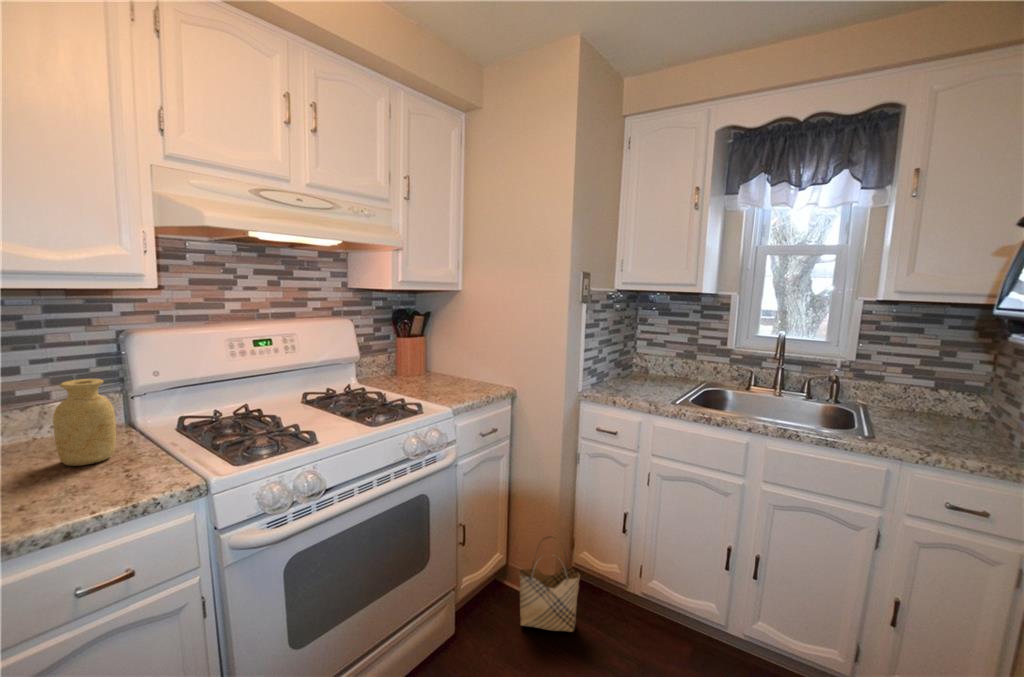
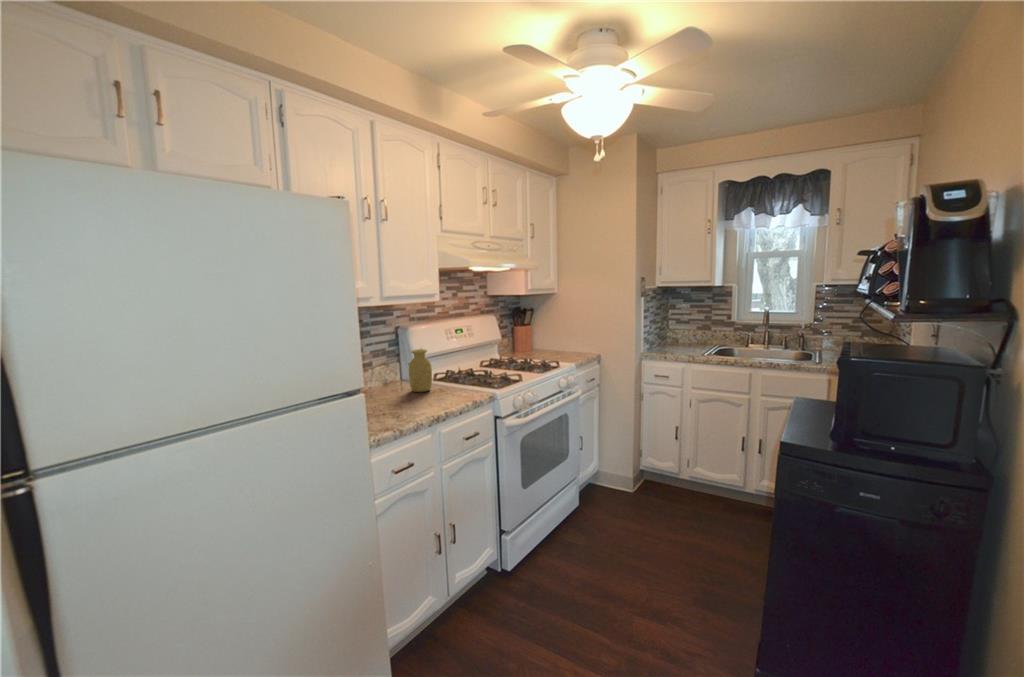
woven basket: present [519,536,580,632] -> none [612,446,651,501]

